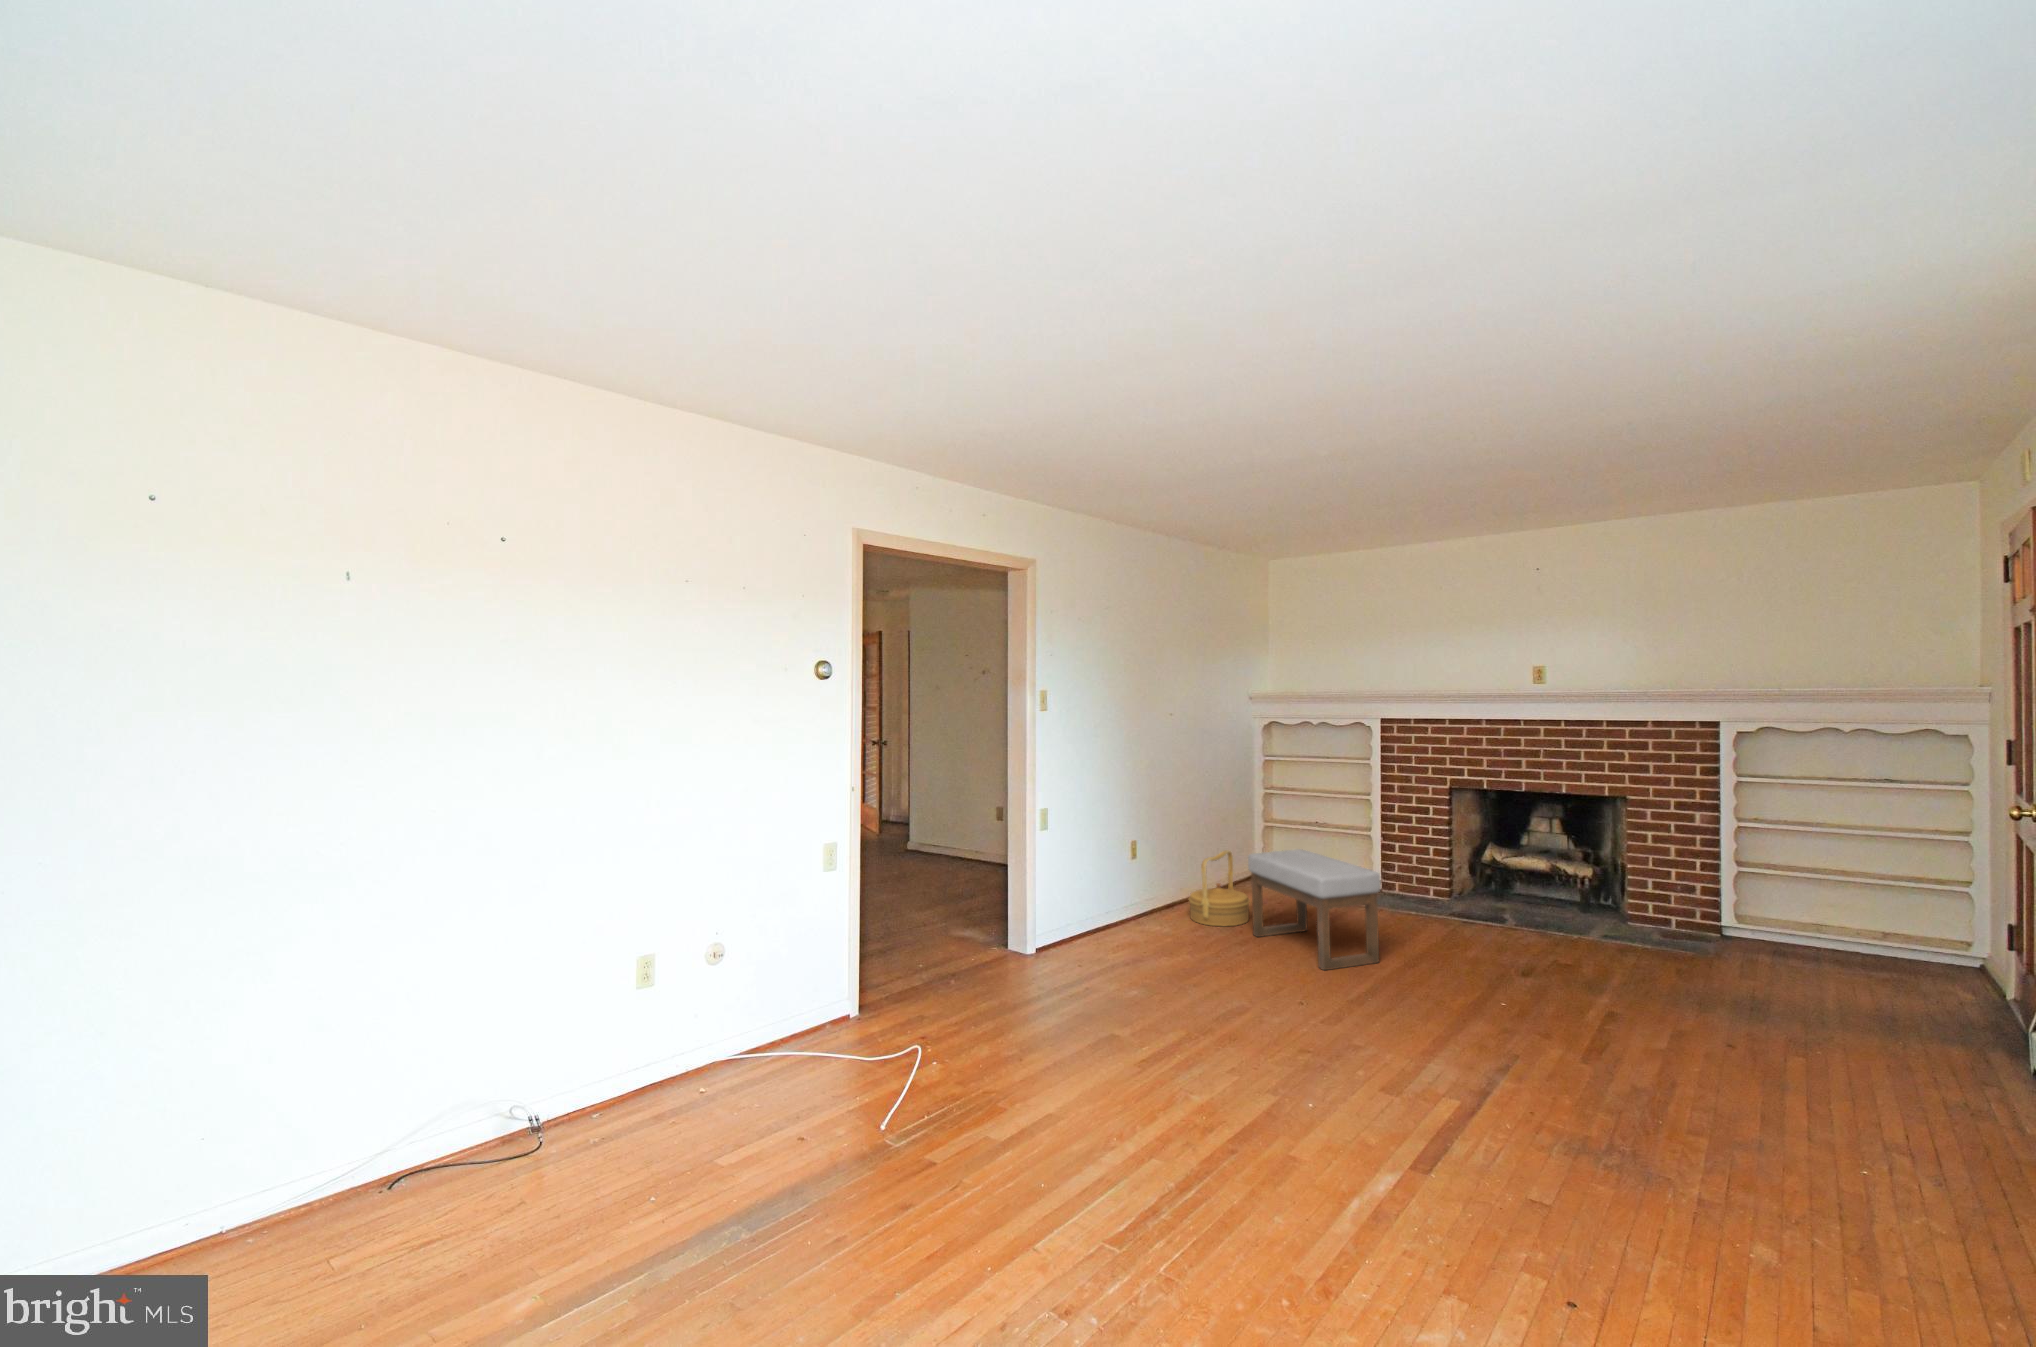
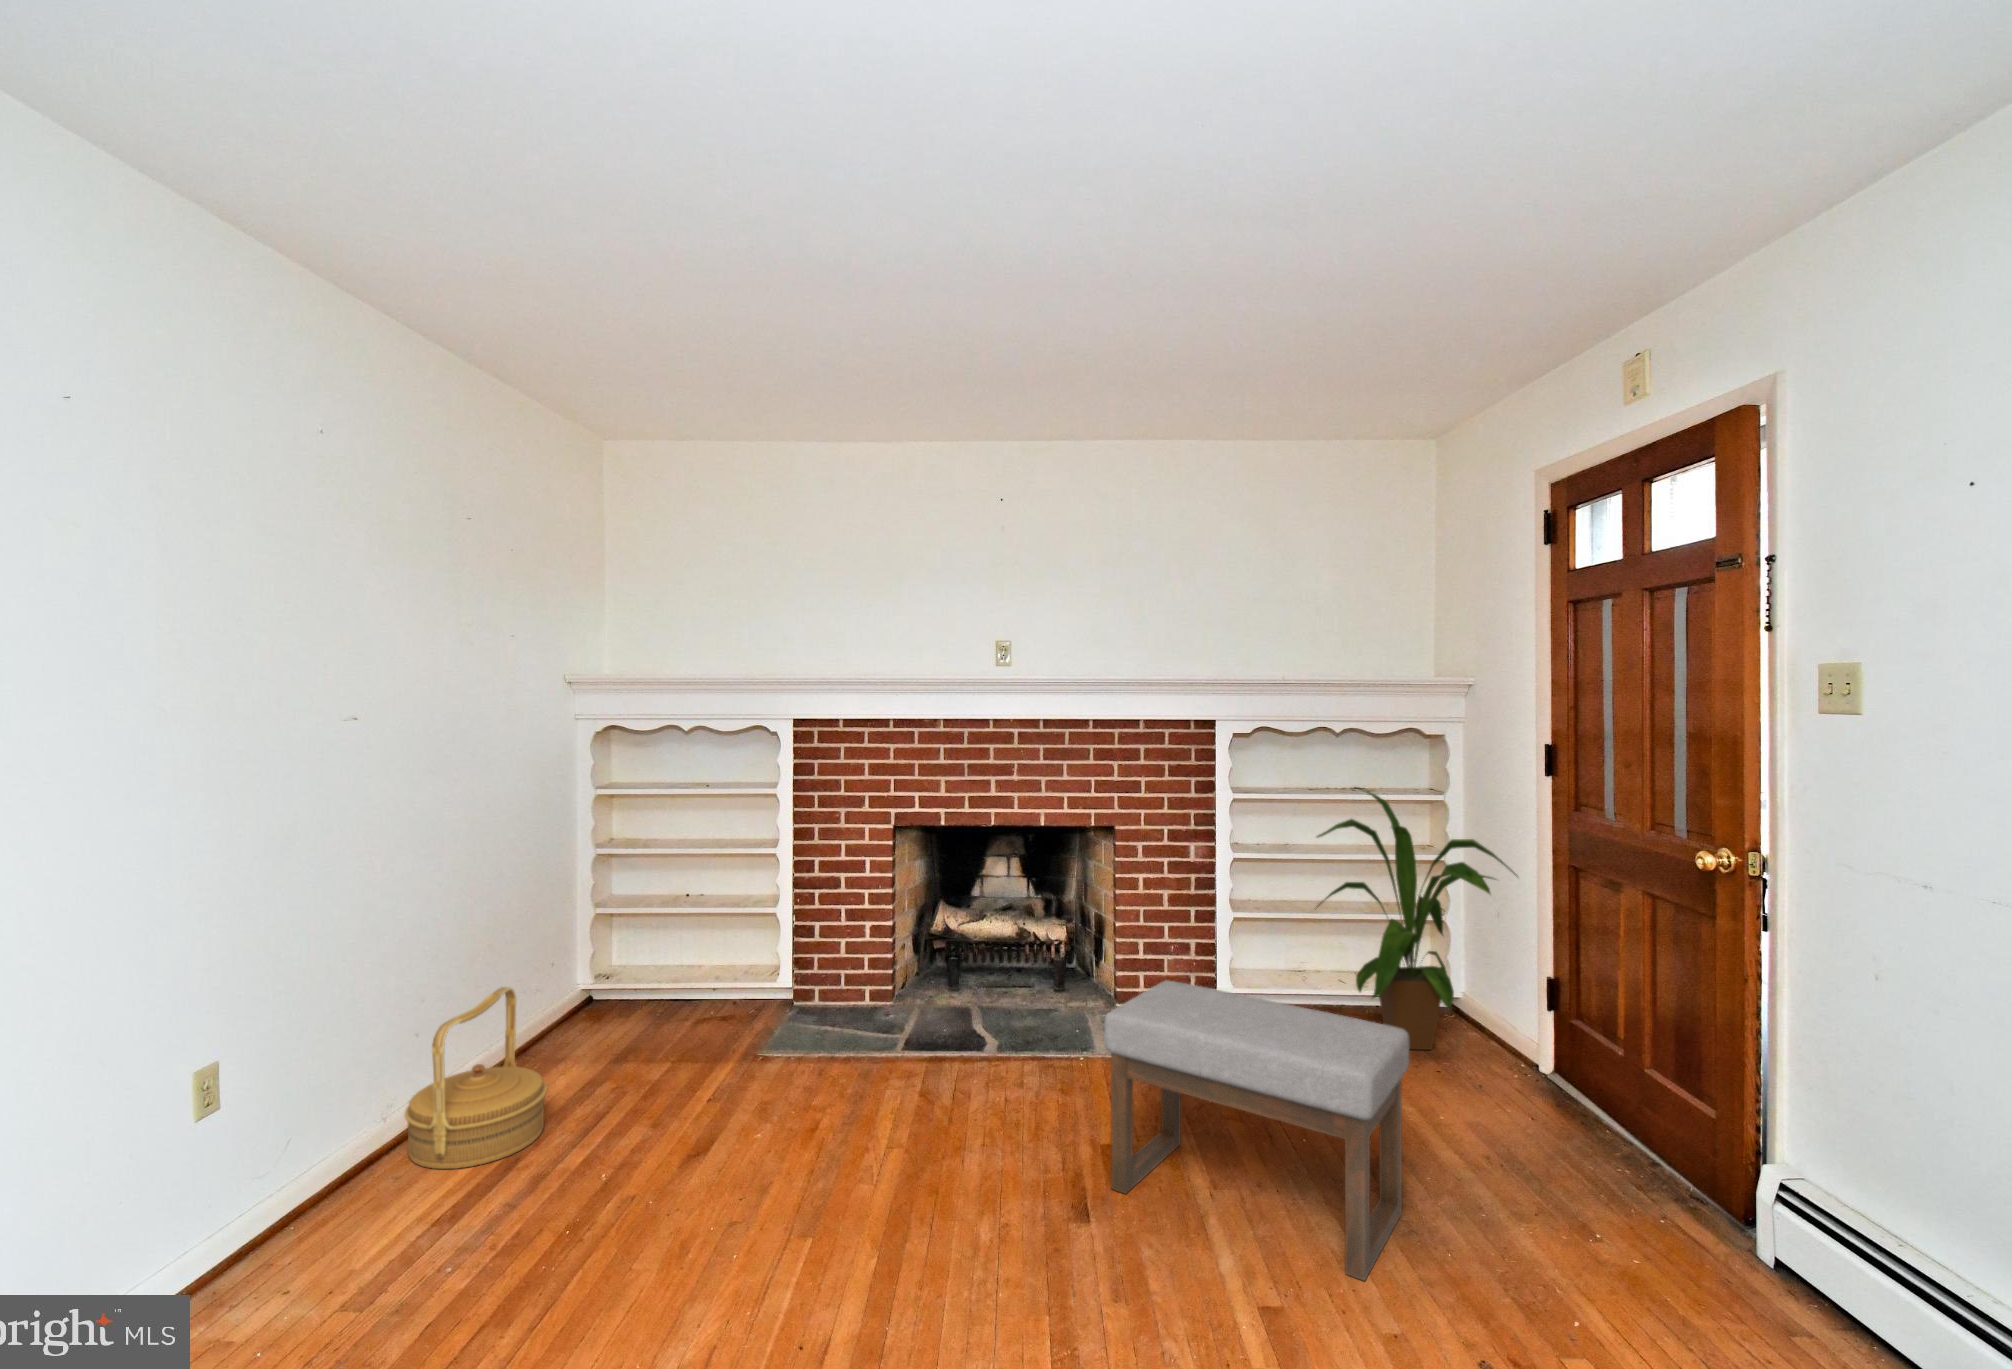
house plant: none [1790,776,1995,982] -> present [1317,789,1517,1050]
ottoman: present [1248,849,1381,970] -> present [1104,980,1409,1281]

